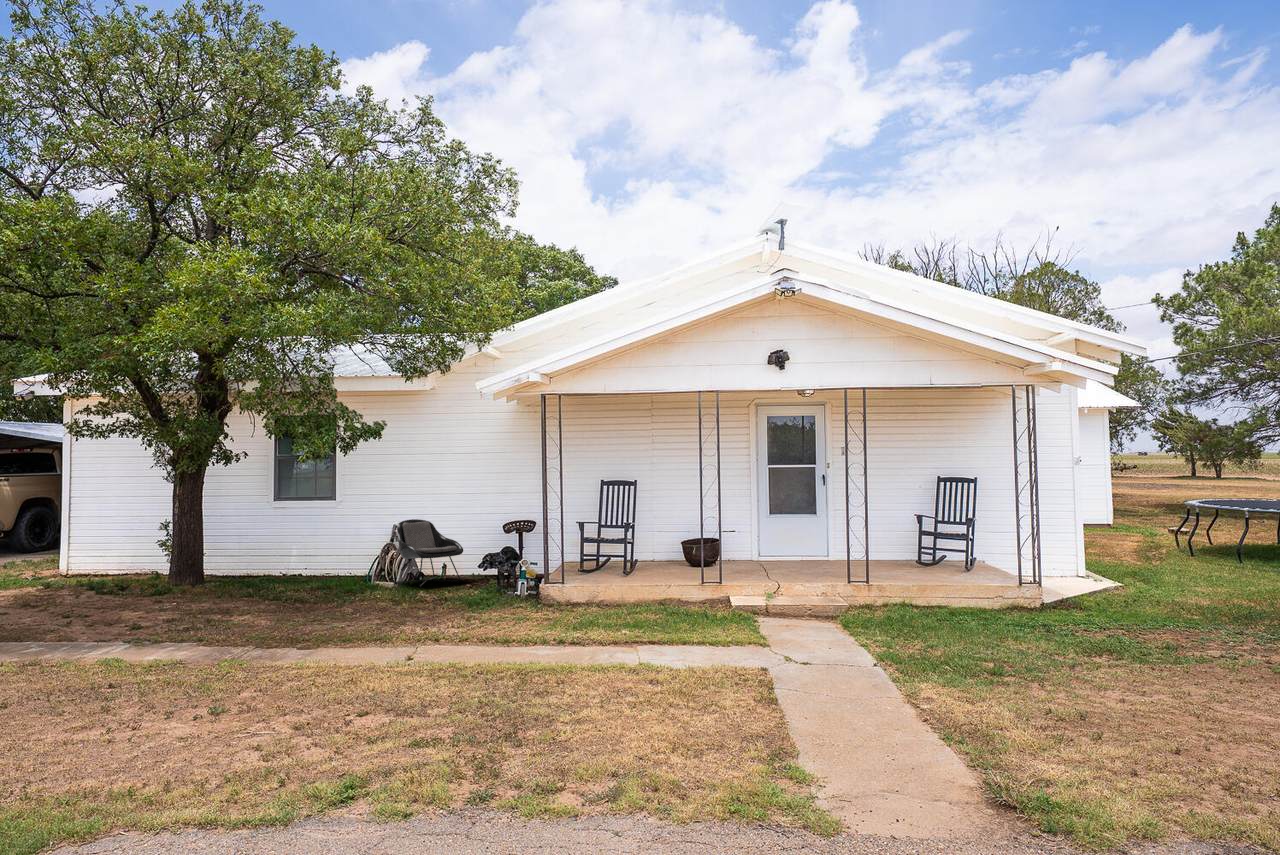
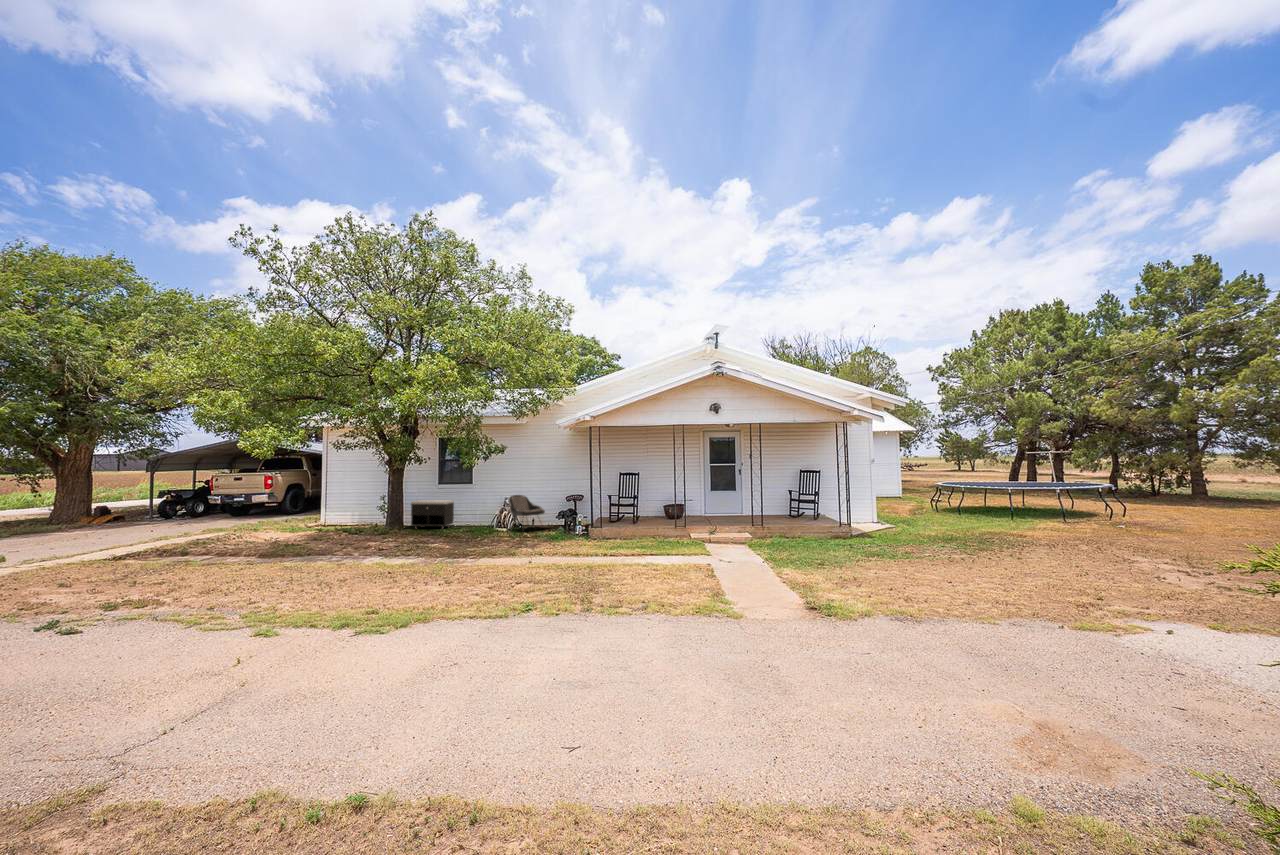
storage bench: none [221,527,302,580] -> present [411,500,454,528]

